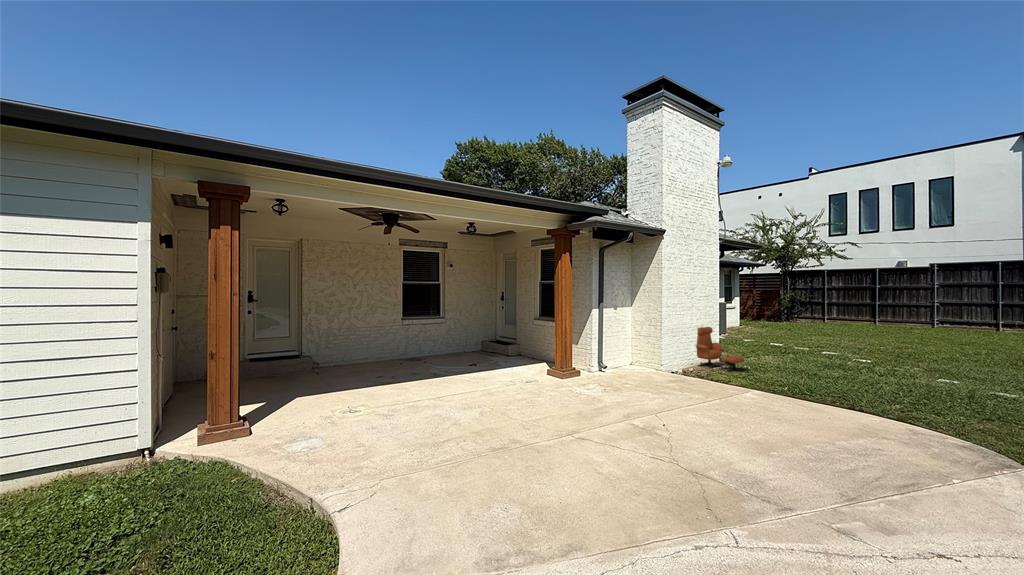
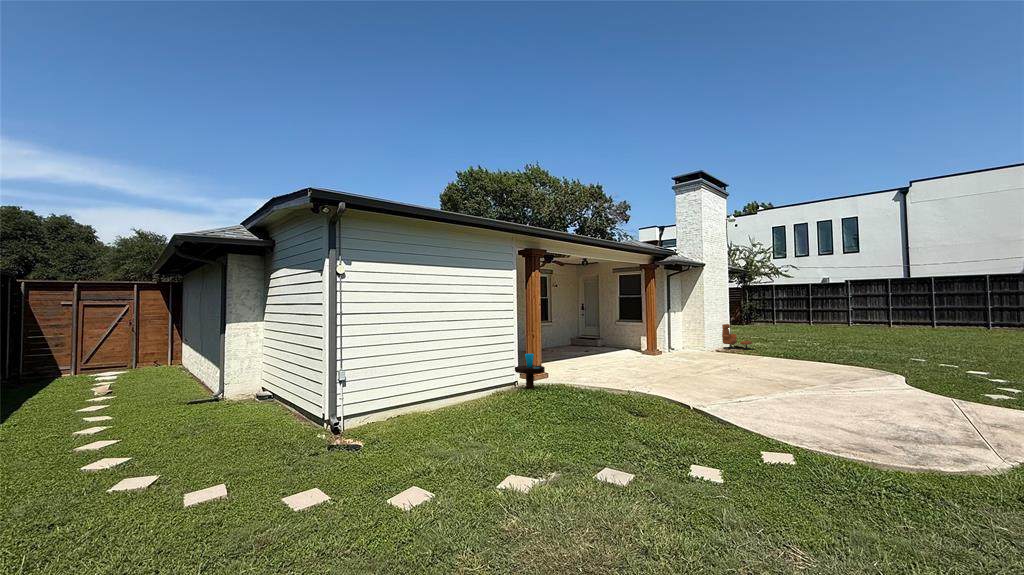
side table: none [27,406,121,488] -> present [515,354,545,389]

